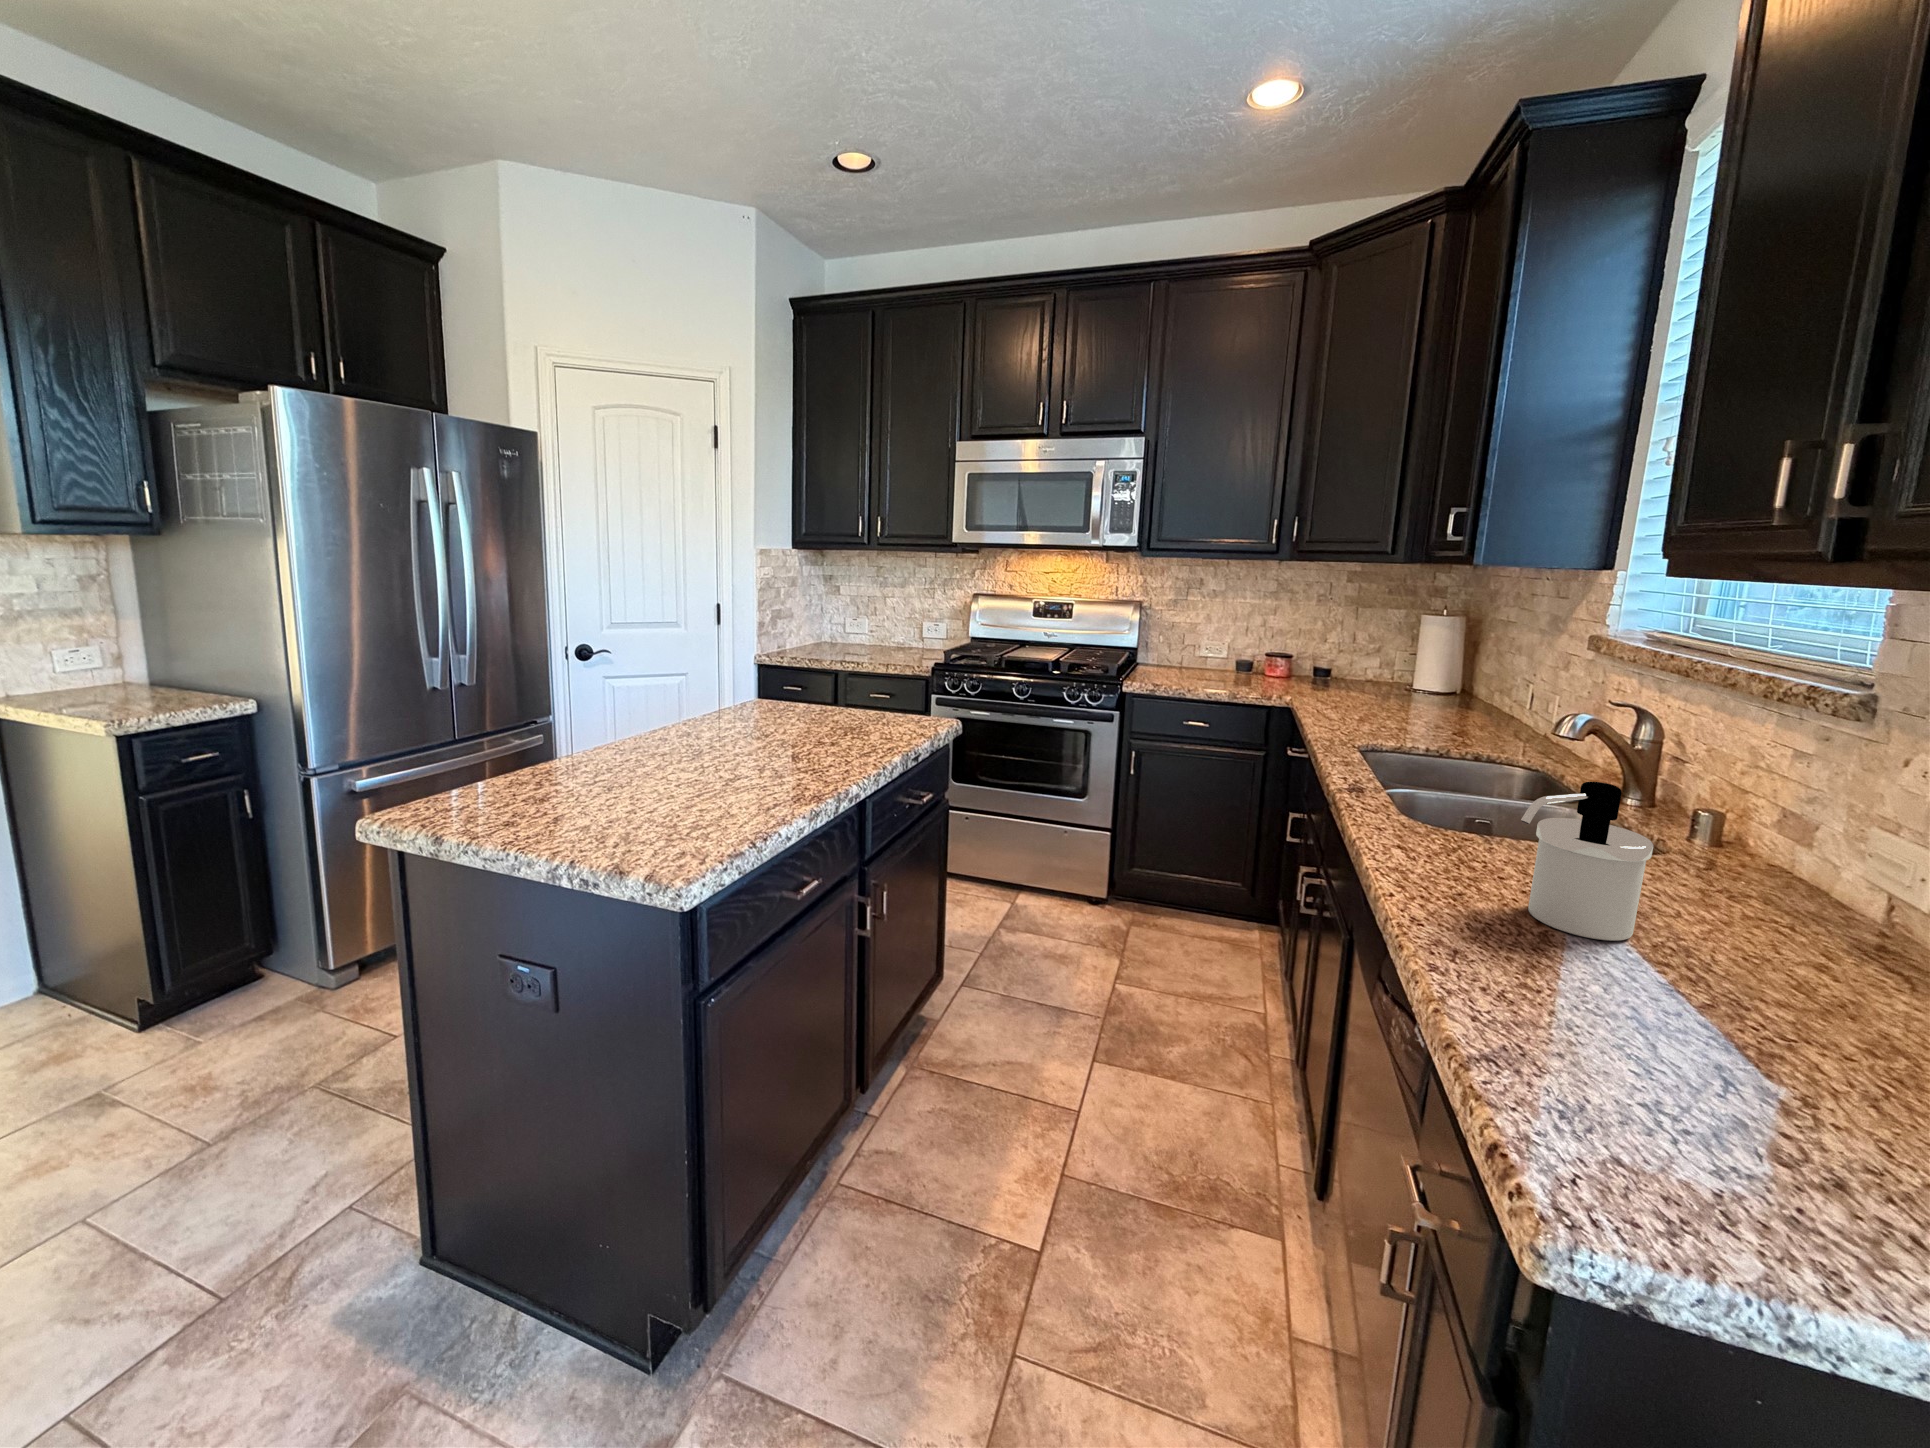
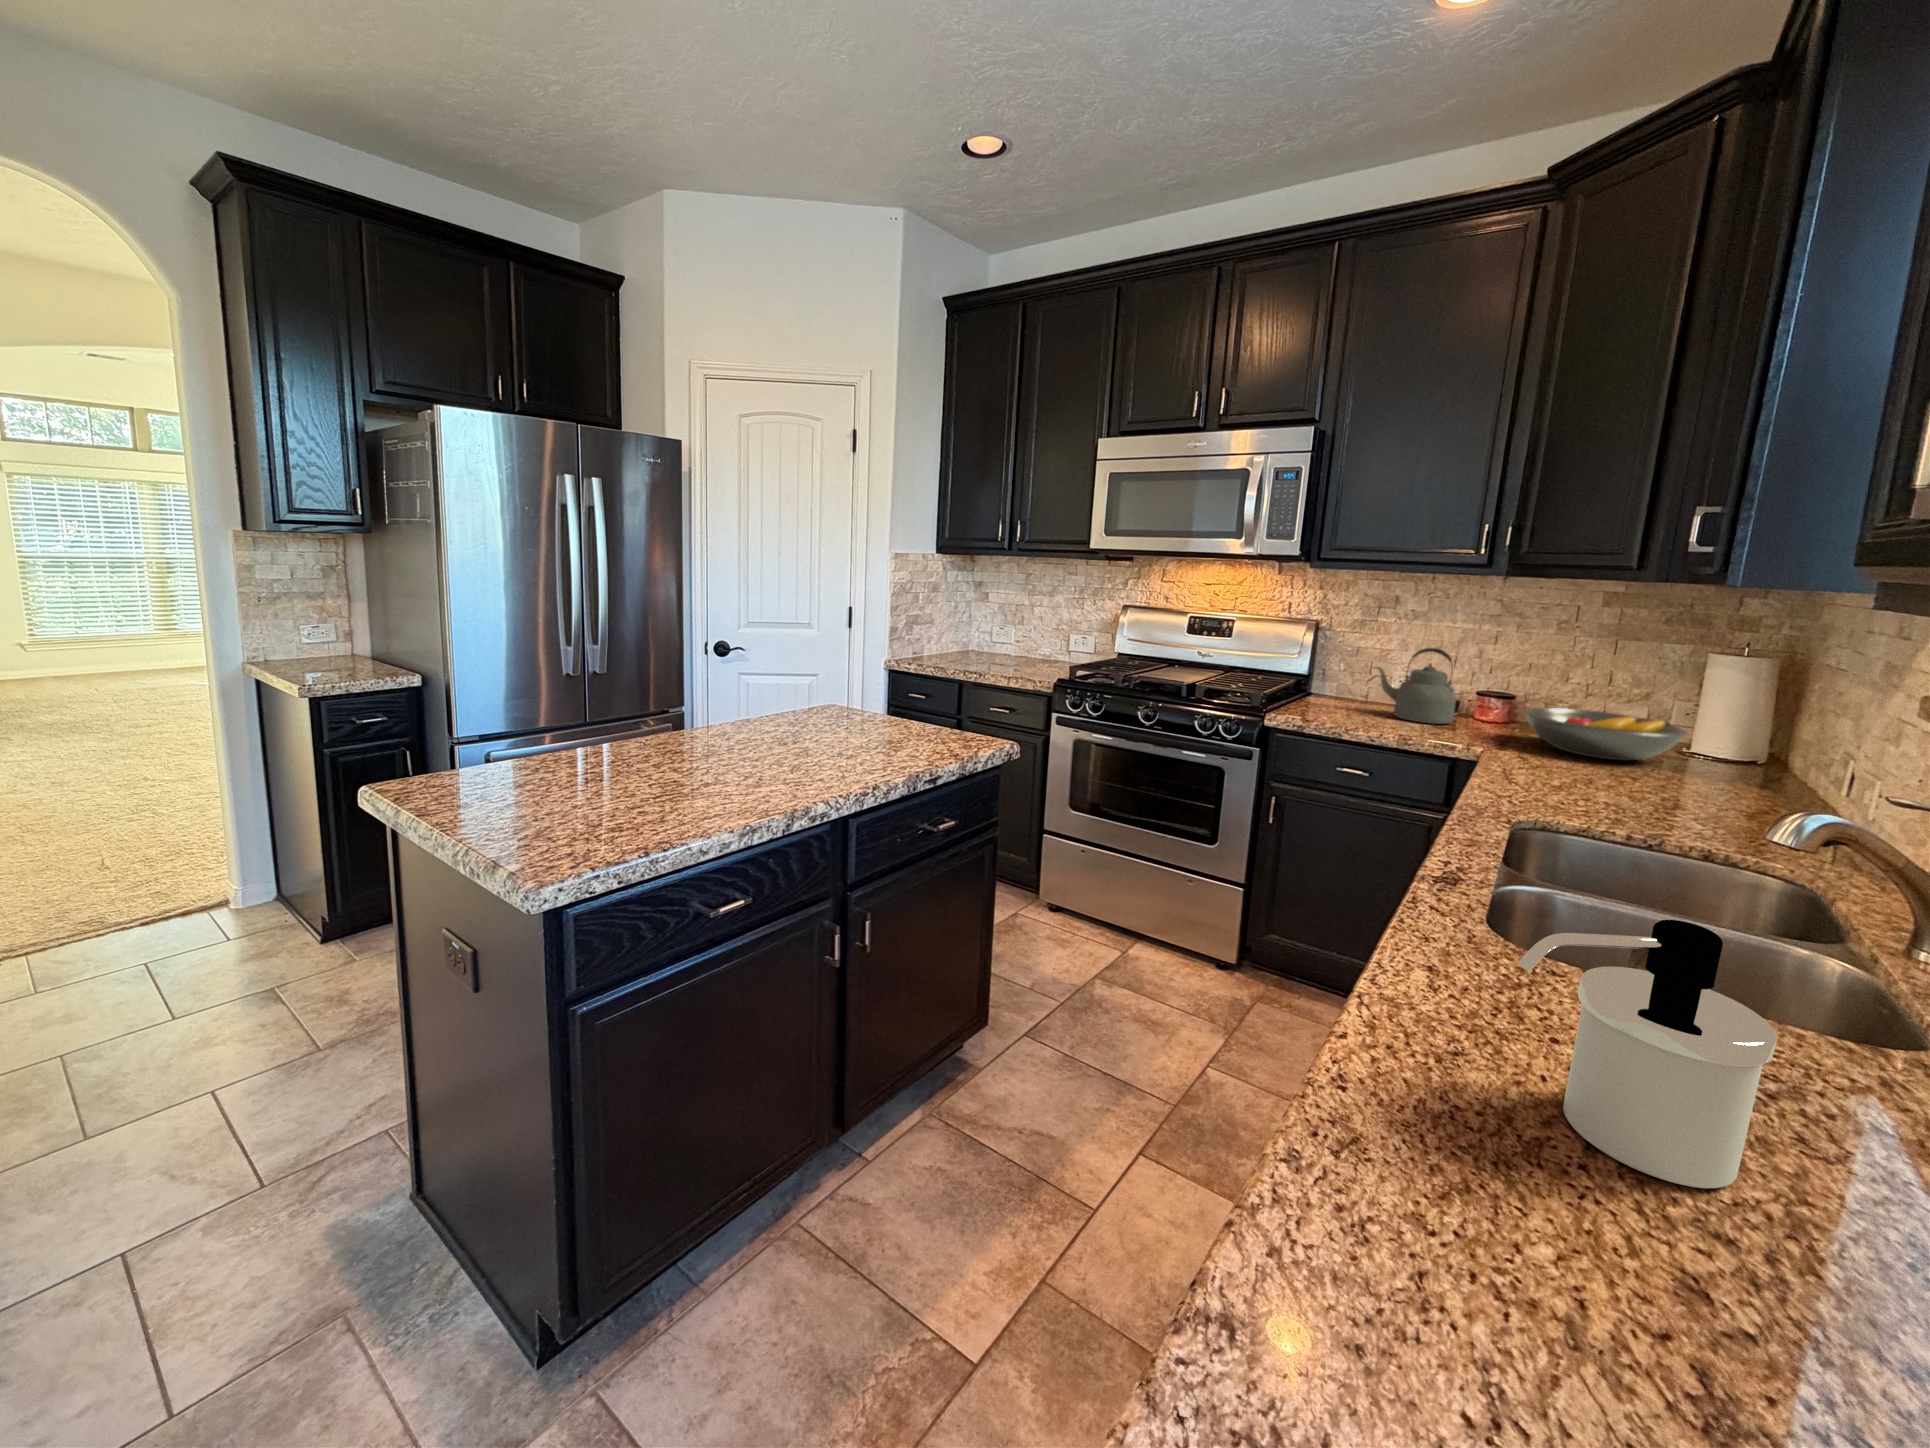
kettle: none [1194,620,1257,681] -> present [1376,648,1456,724]
fruit bowl: none [1311,662,1420,699] -> present [1525,708,1687,760]

